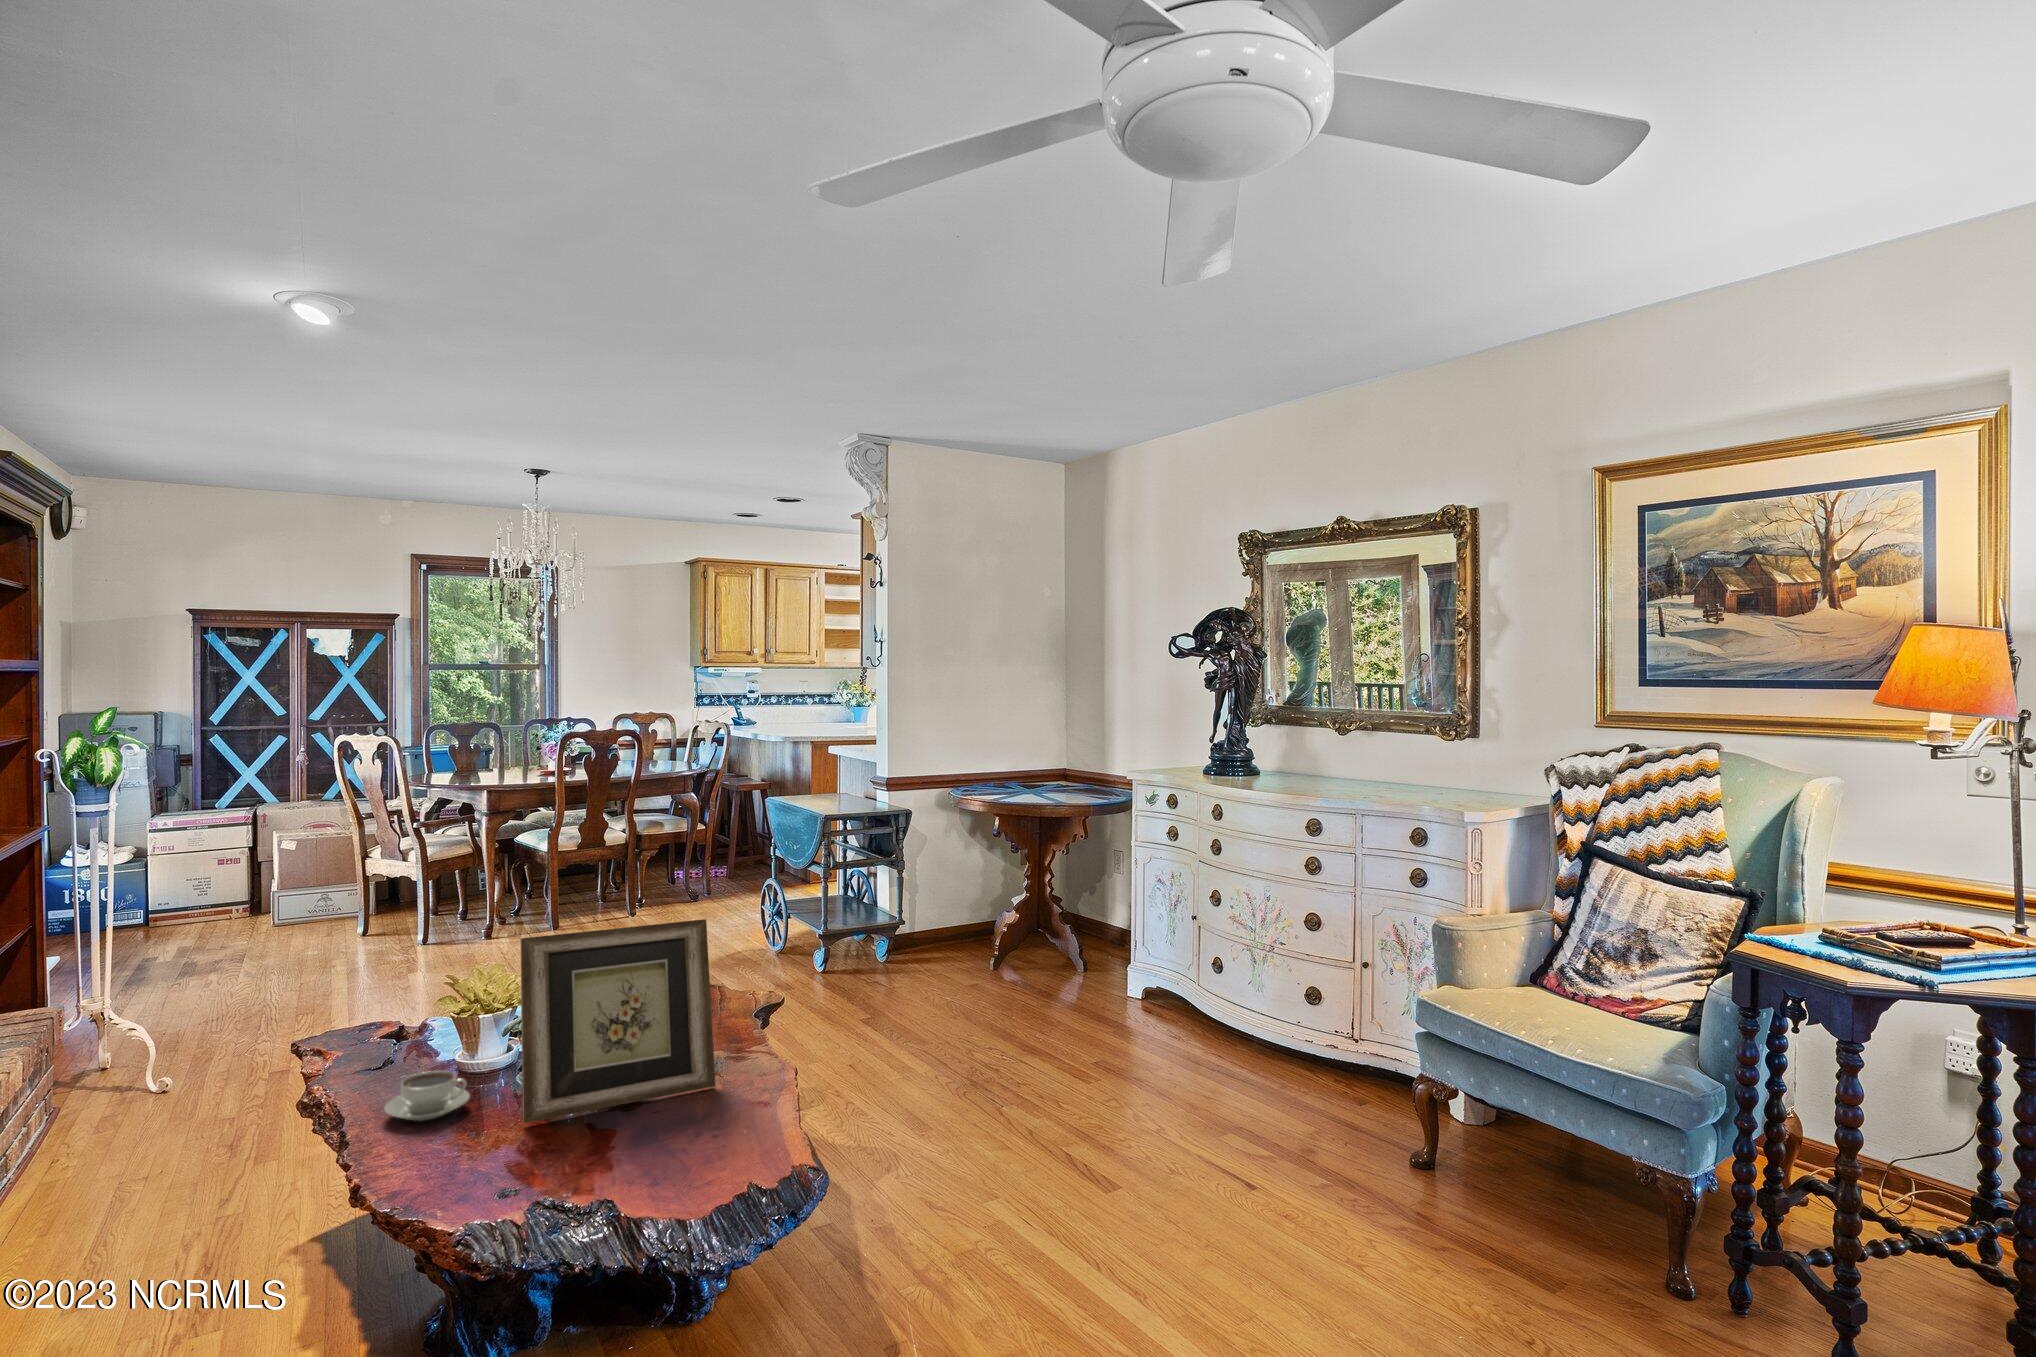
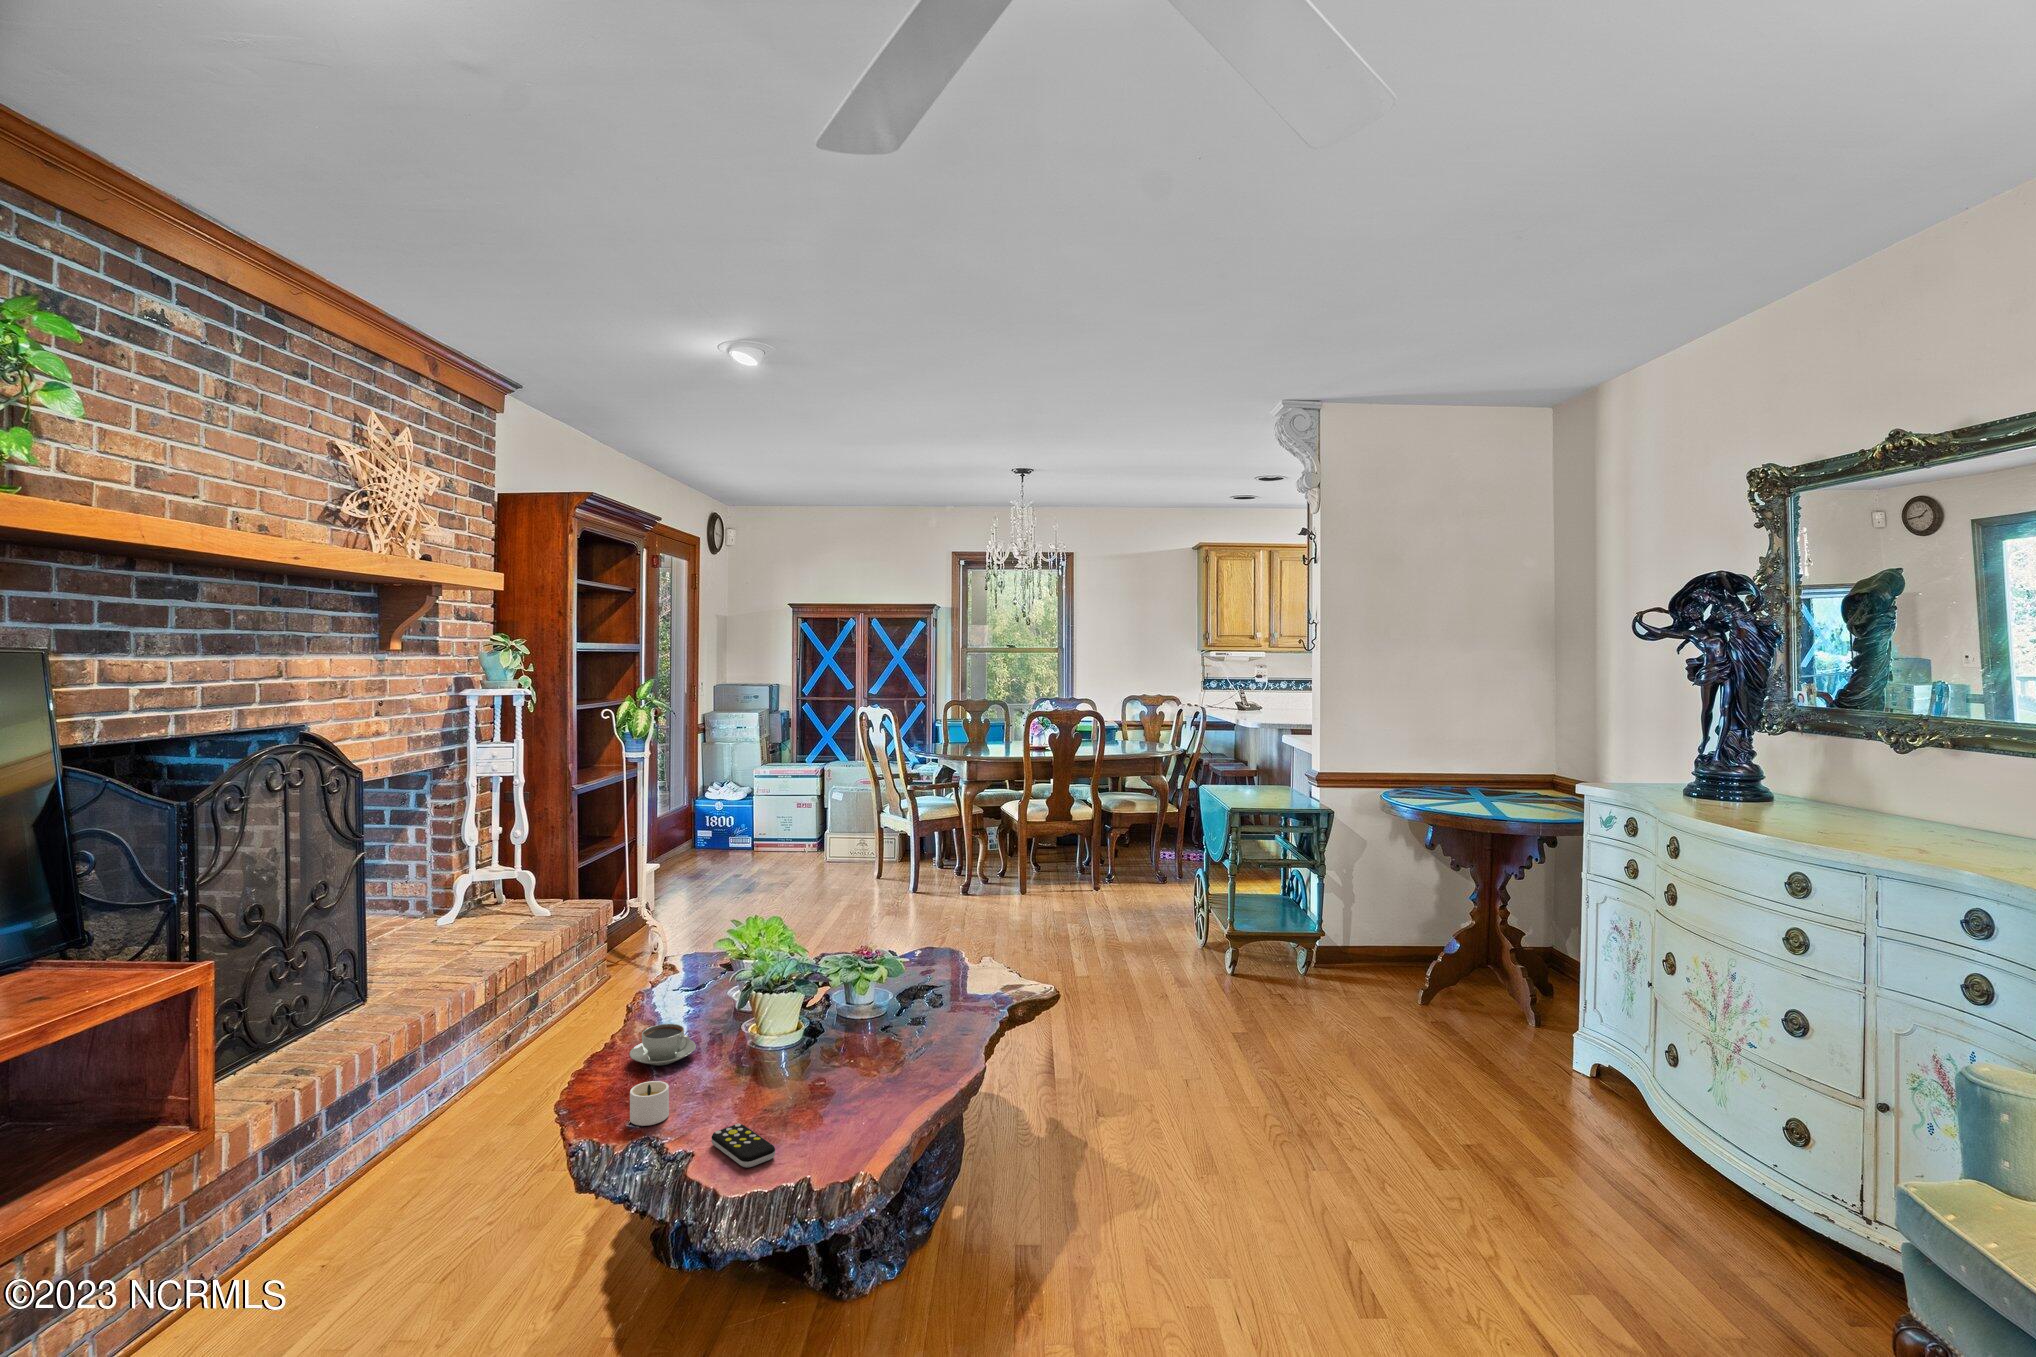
picture frame: present [520,919,715,1123] -> none [703,924,879,1089]
candle: none [470,1120,539,1171] -> present [630,1081,669,1126]
remote control: none [603,1138,690,1171] -> present [711,1124,775,1168]

